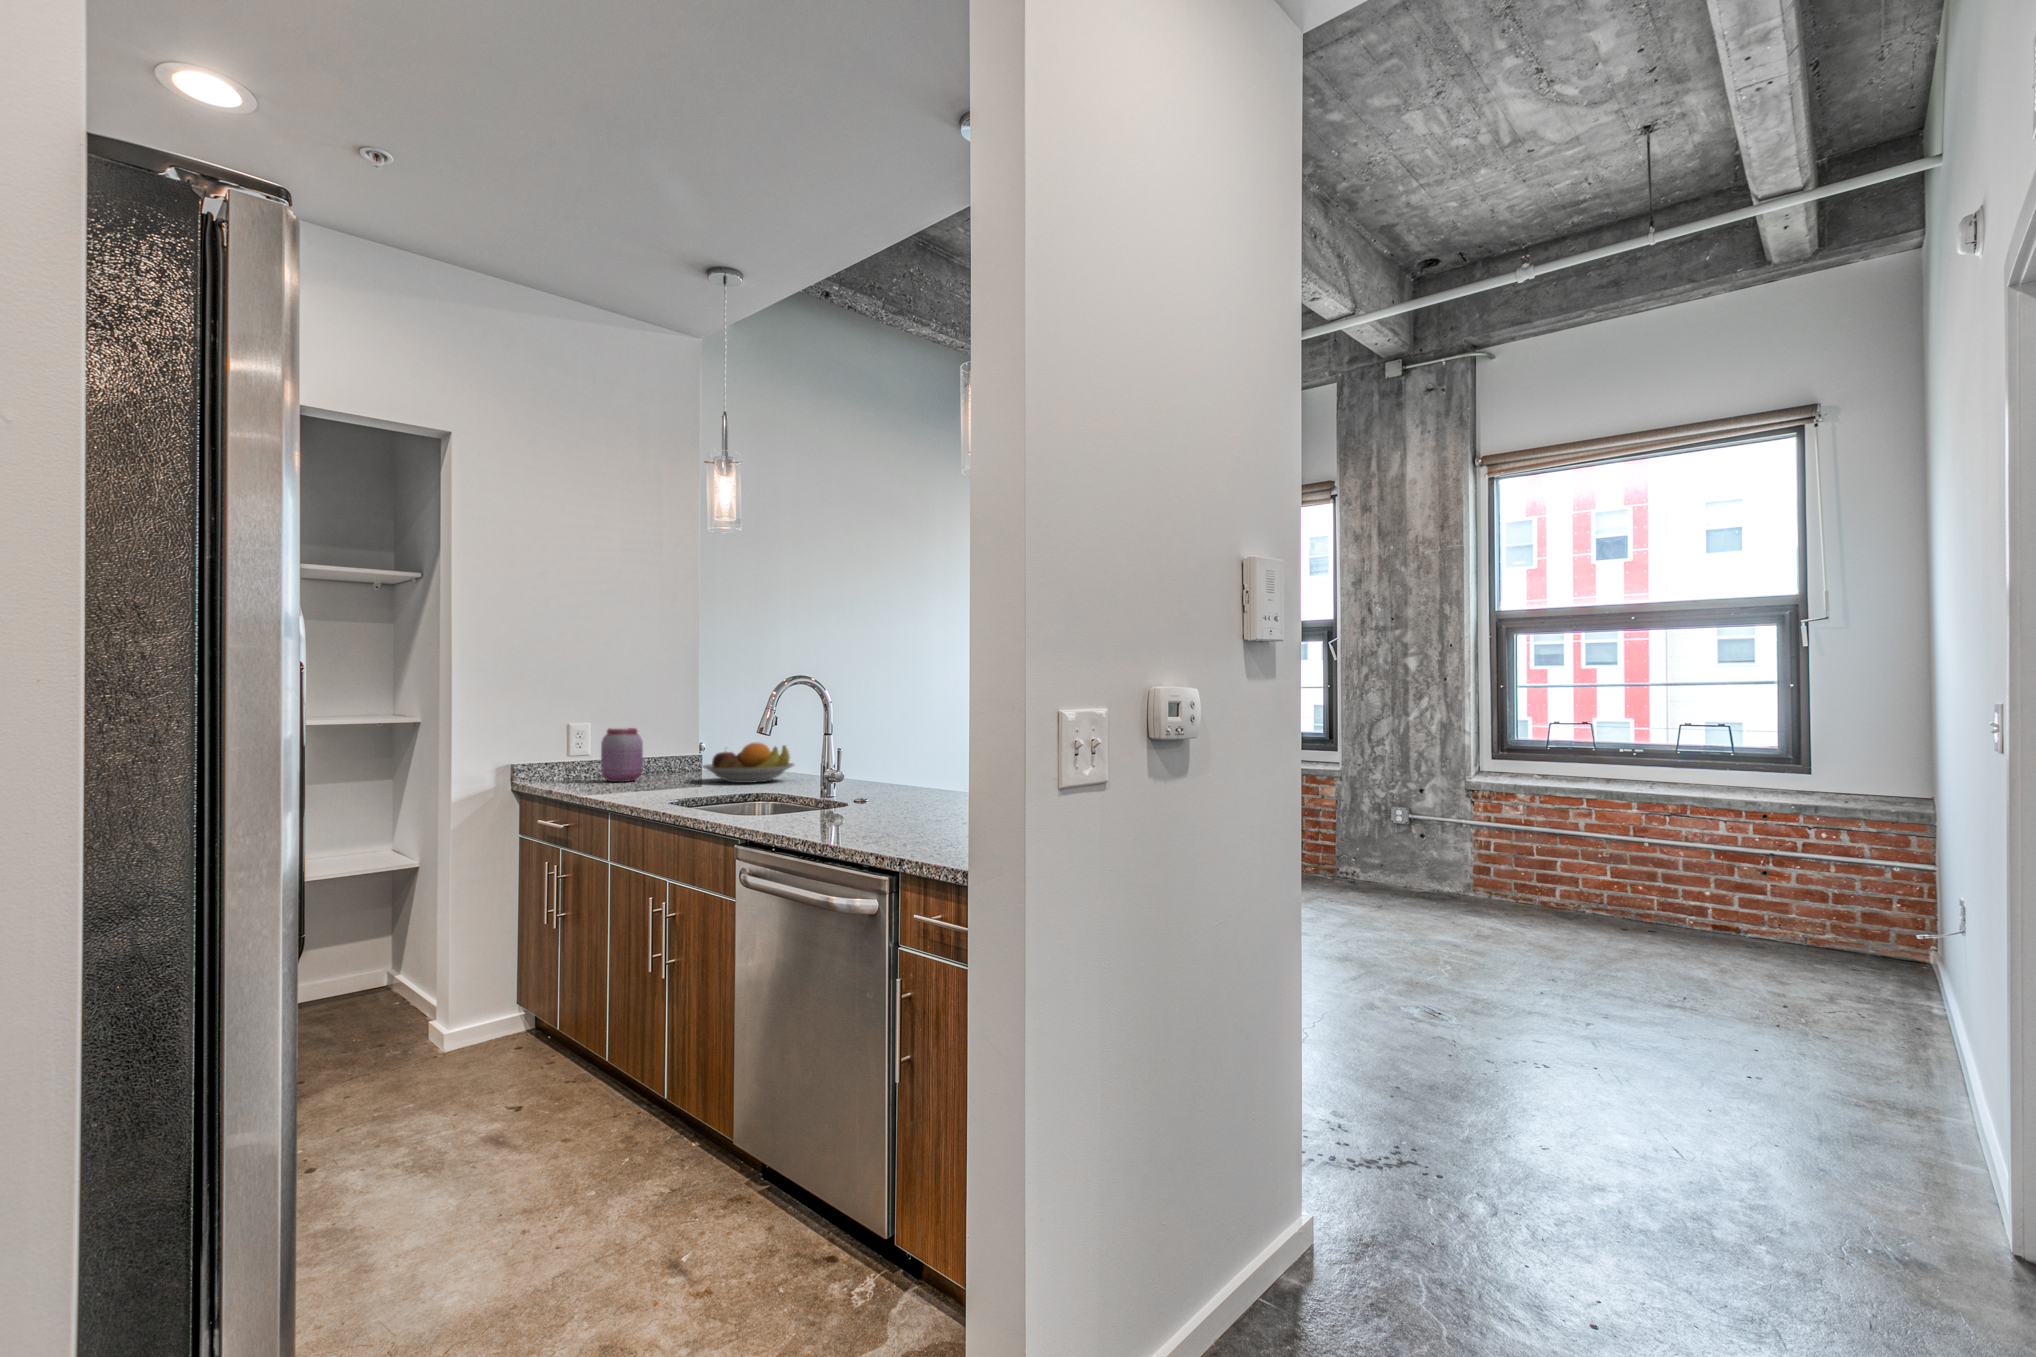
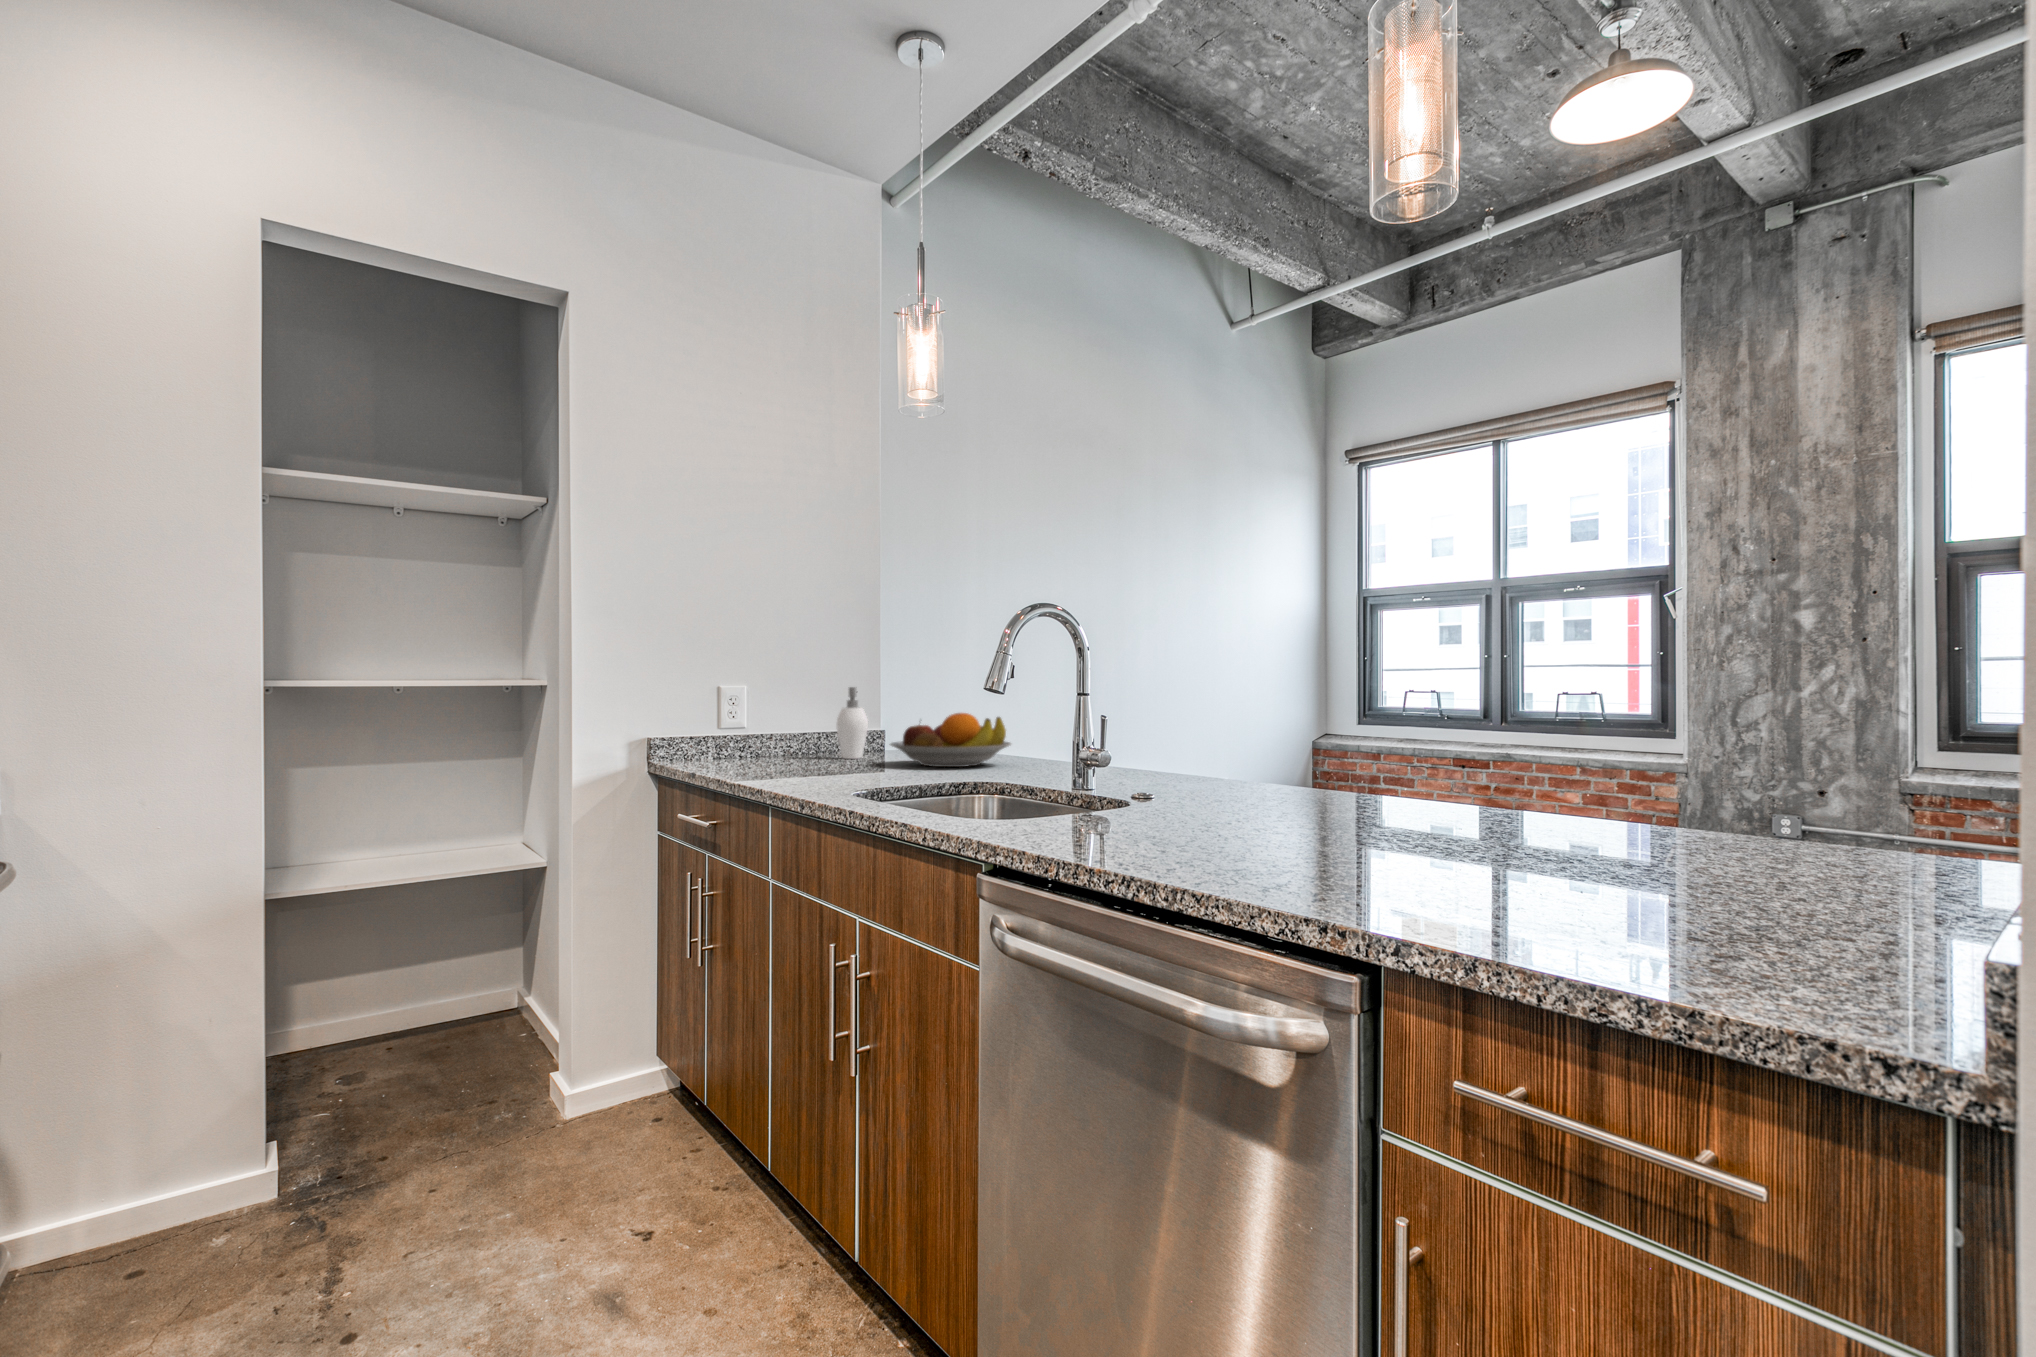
soap dispenser: none [662,722,692,777] -> present [836,687,868,759]
jar: present [601,728,643,782] -> none [760,693,813,764]

